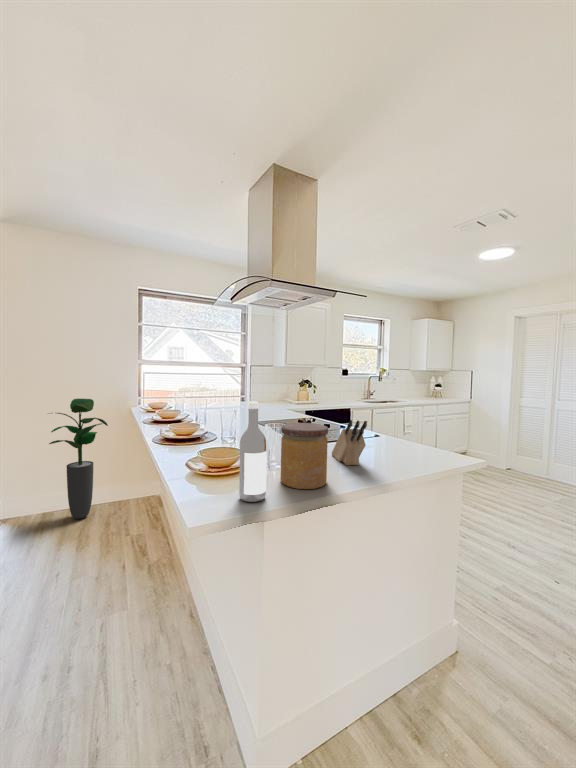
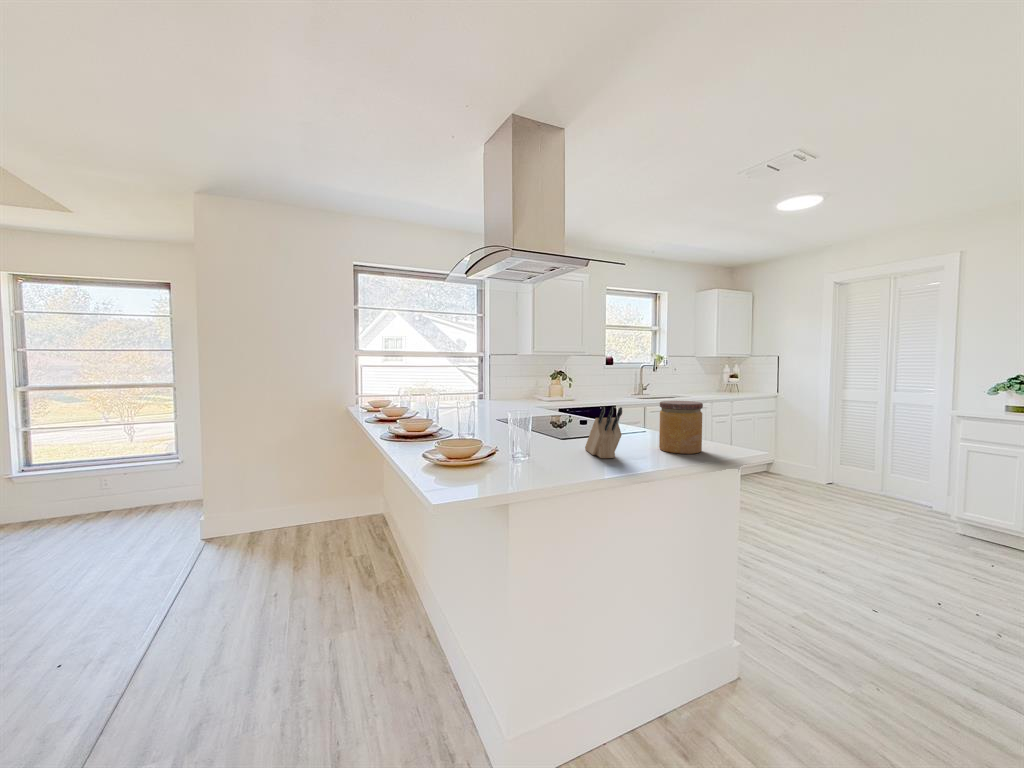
potted plant: present [49,399,108,519] -> none [253,397,322,539]
wine bottle: present [239,401,266,502] -> none [482,383,510,487]
jar: present [281,423,328,489] -> present [659,401,703,454]

